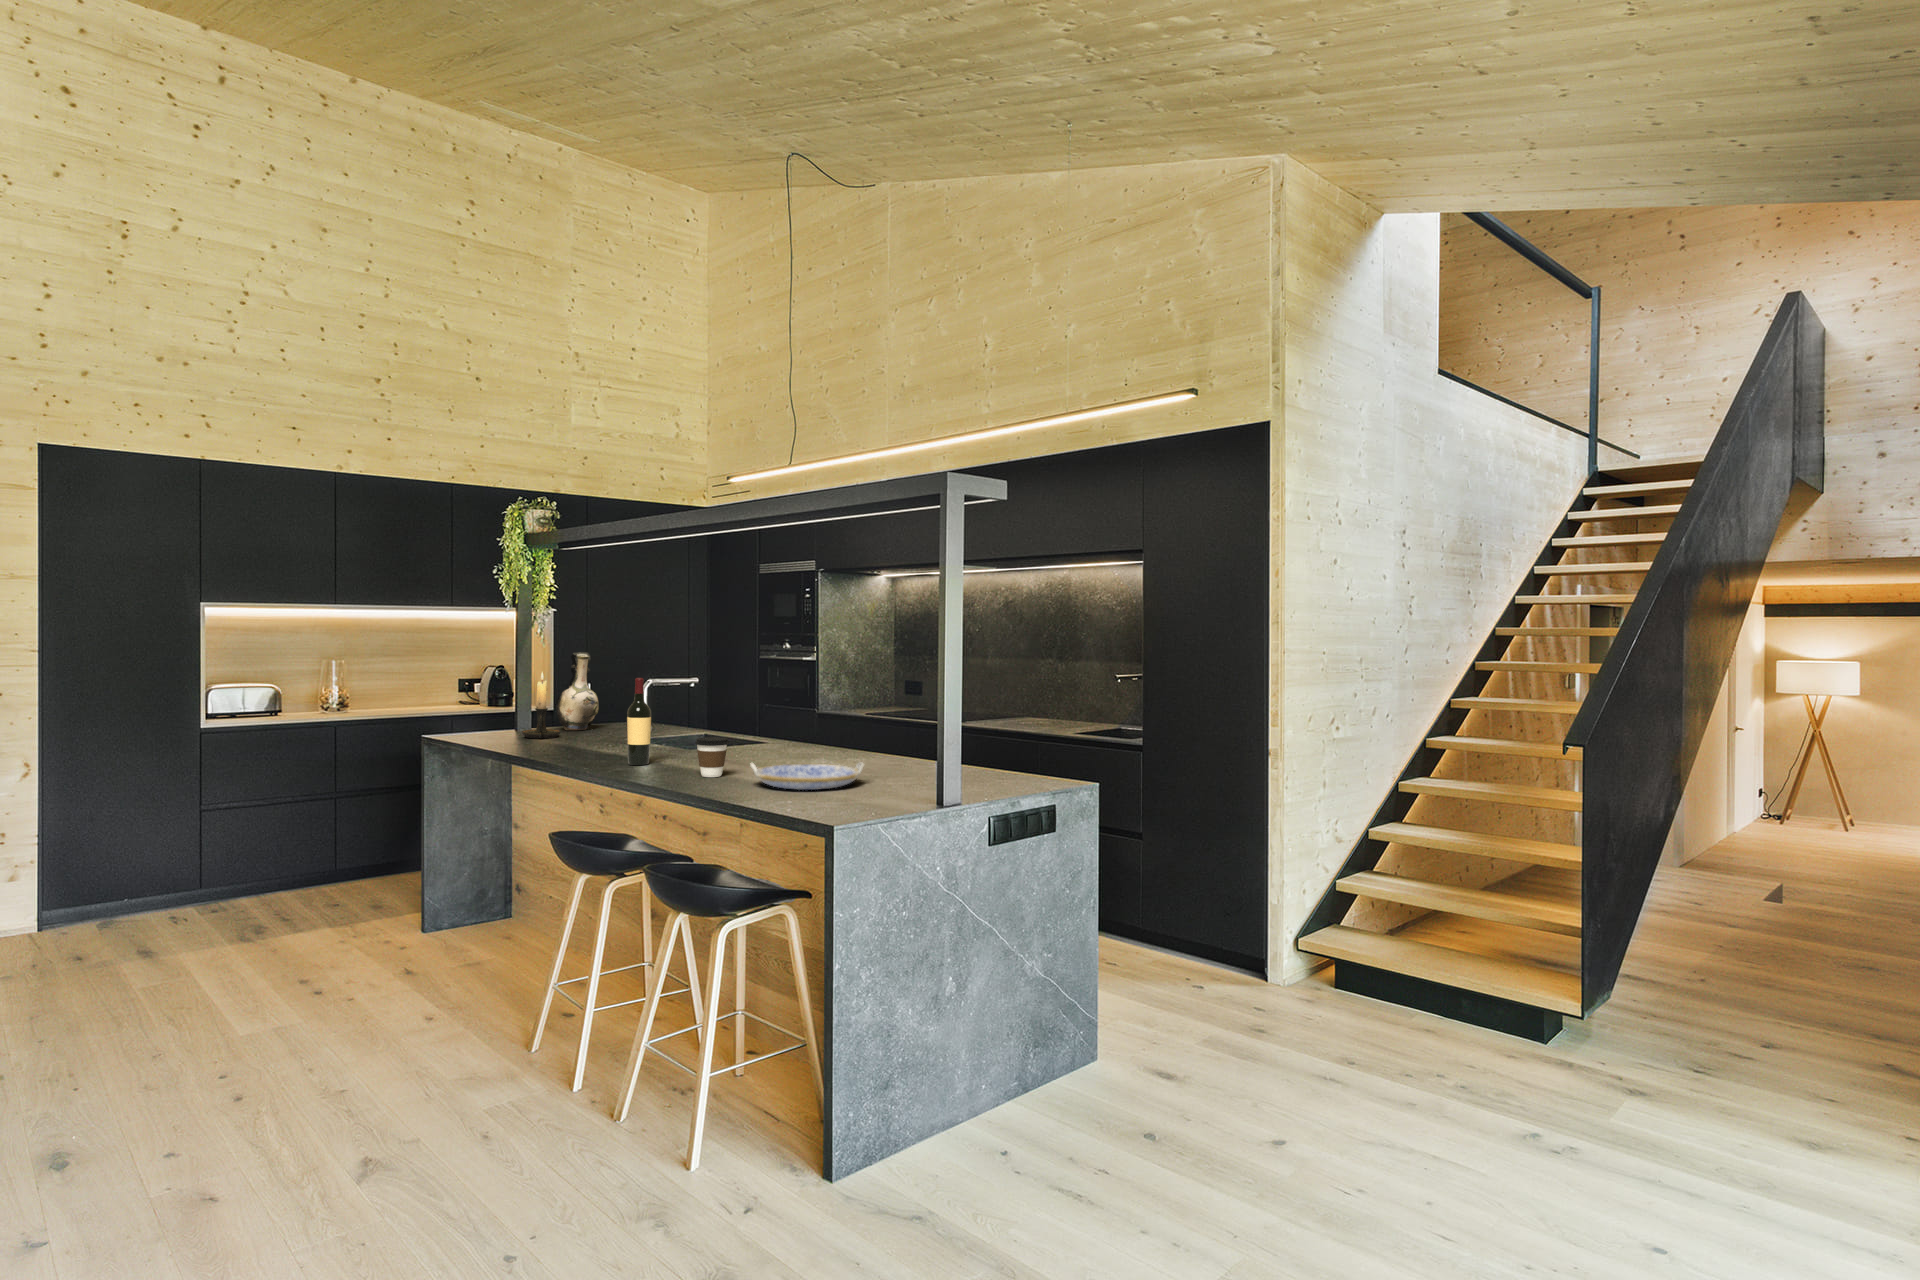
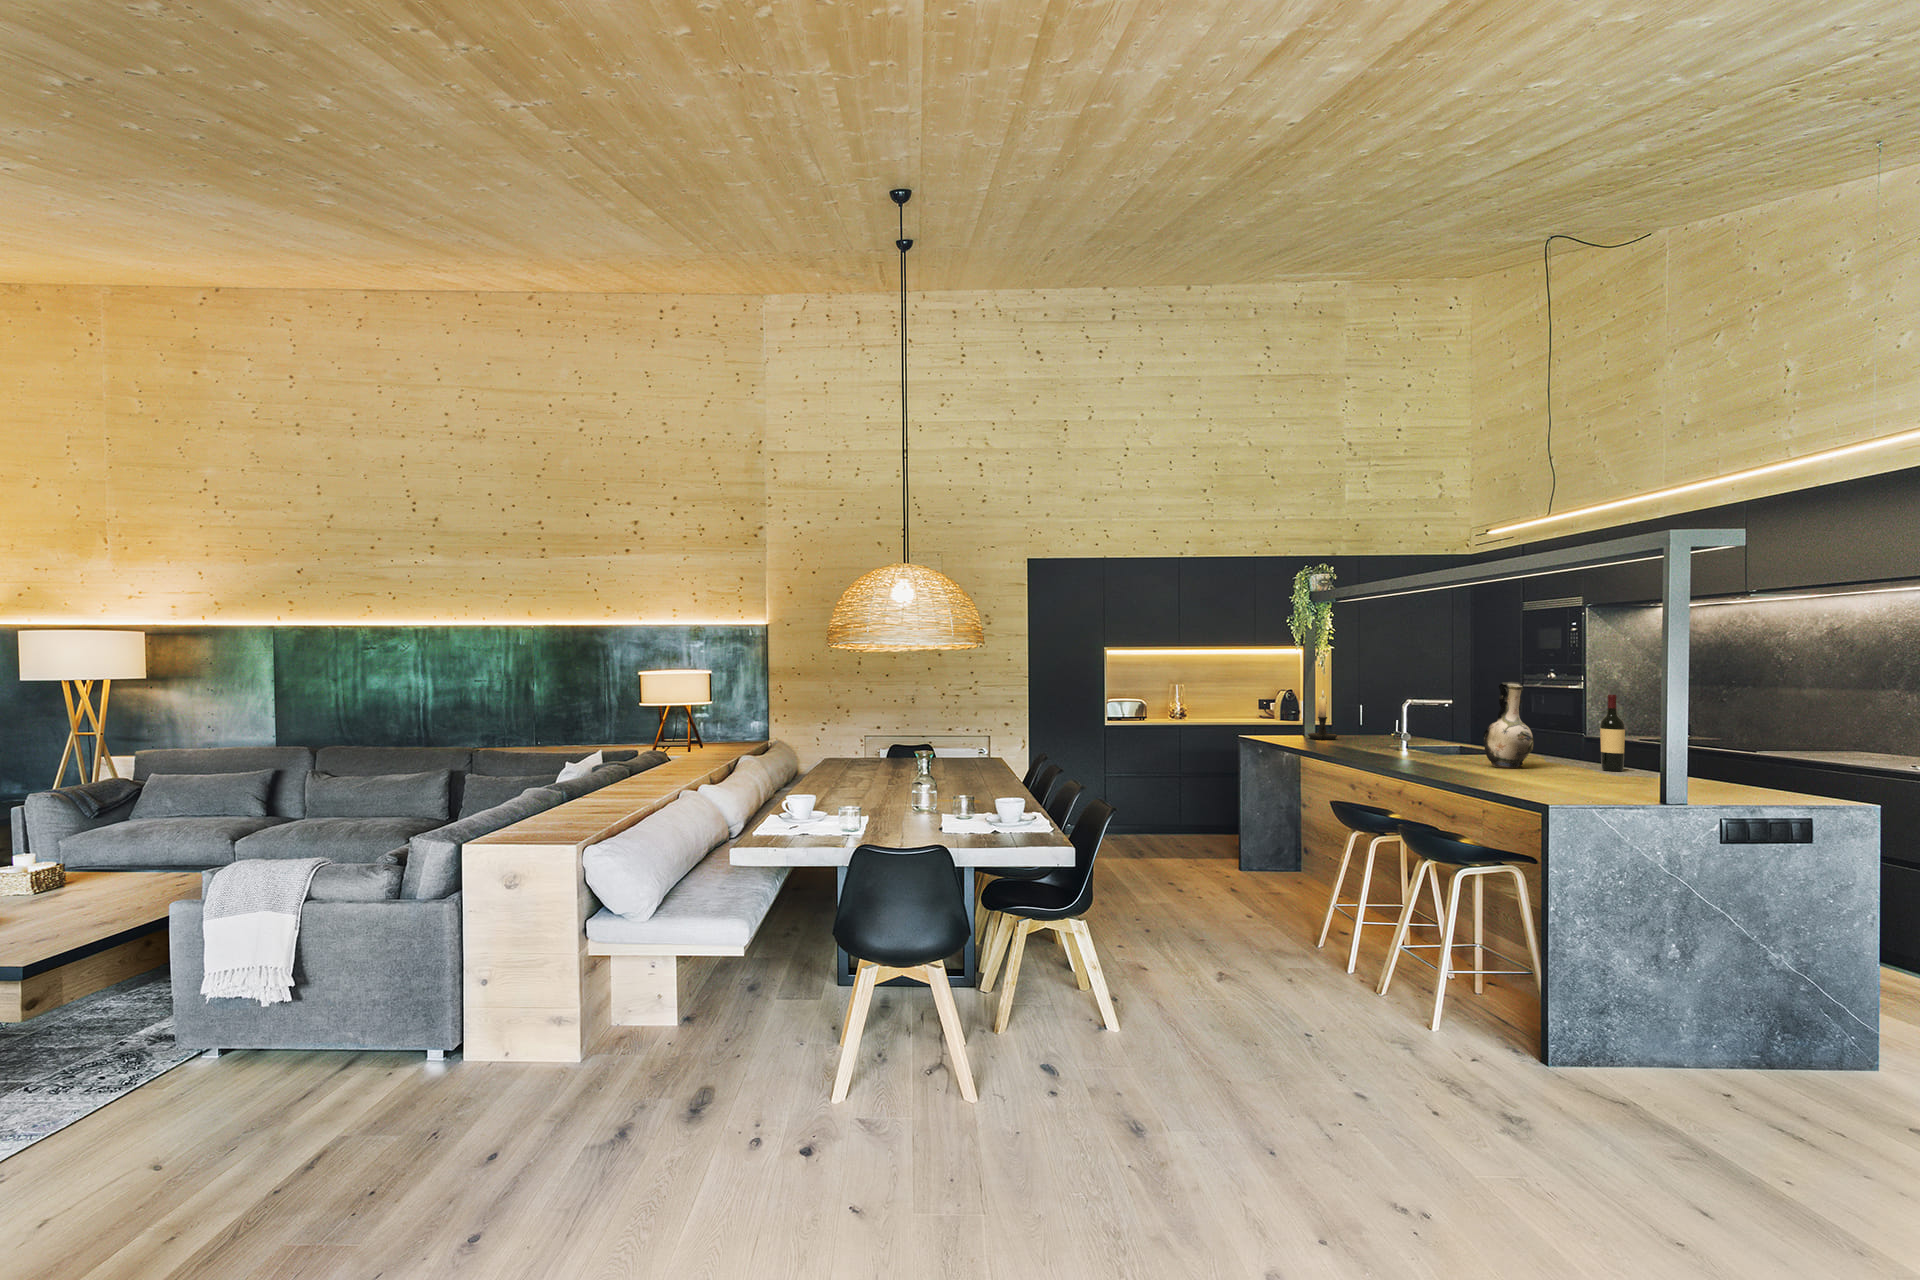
decorative vase: present [556,652,599,730] -> present [1483,682,1534,768]
wine bottle: present [627,678,651,765] -> present [1600,695,1625,771]
coffee cup: present [695,737,729,777] -> none [1445,740,1477,772]
serving tray: present [750,762,864,790] -> none [1495,761,1613,788]

